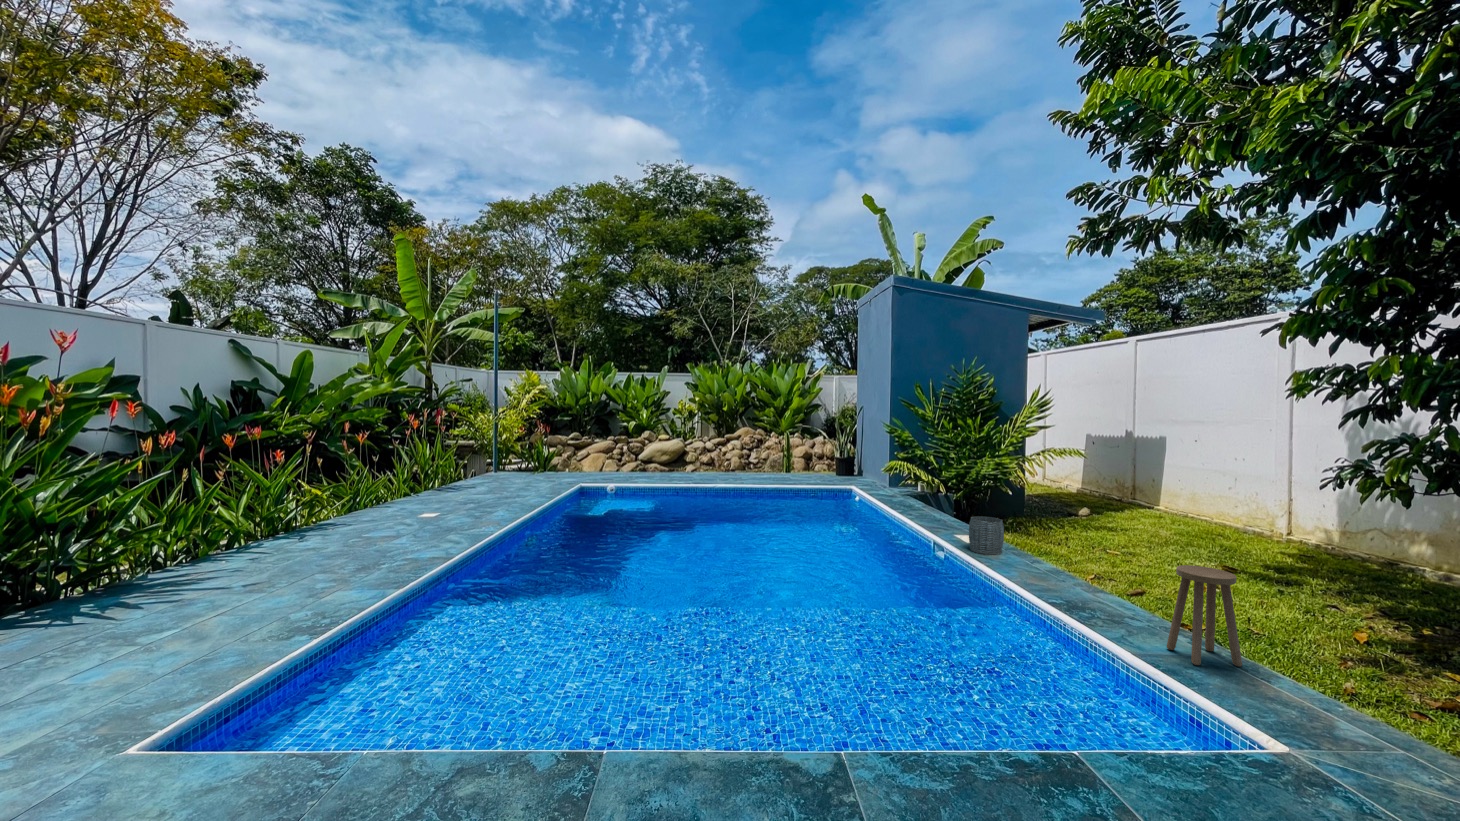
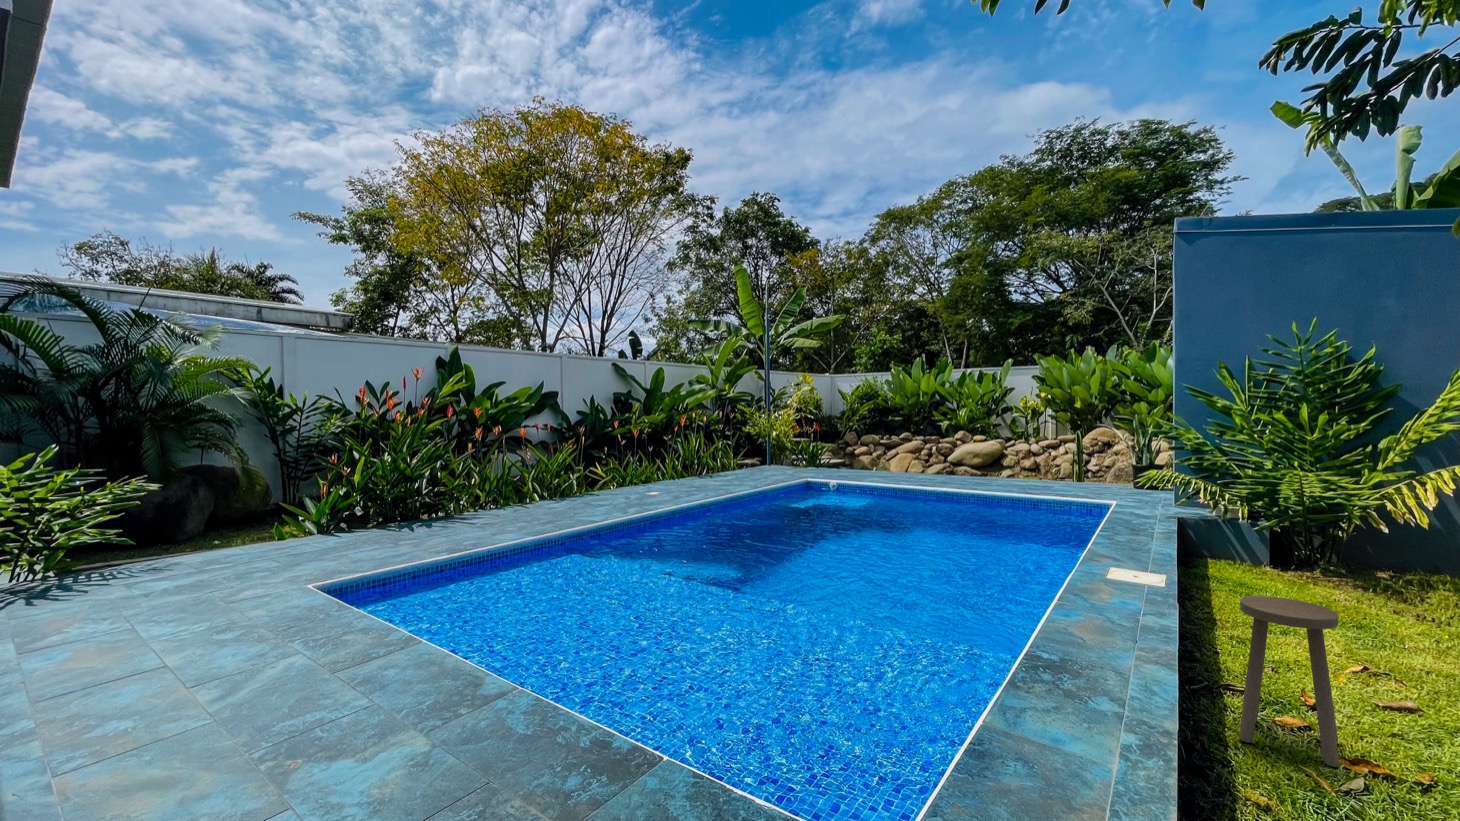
woven basket: present [969,516,1004,555] -> none [1217,538,1278,595]

